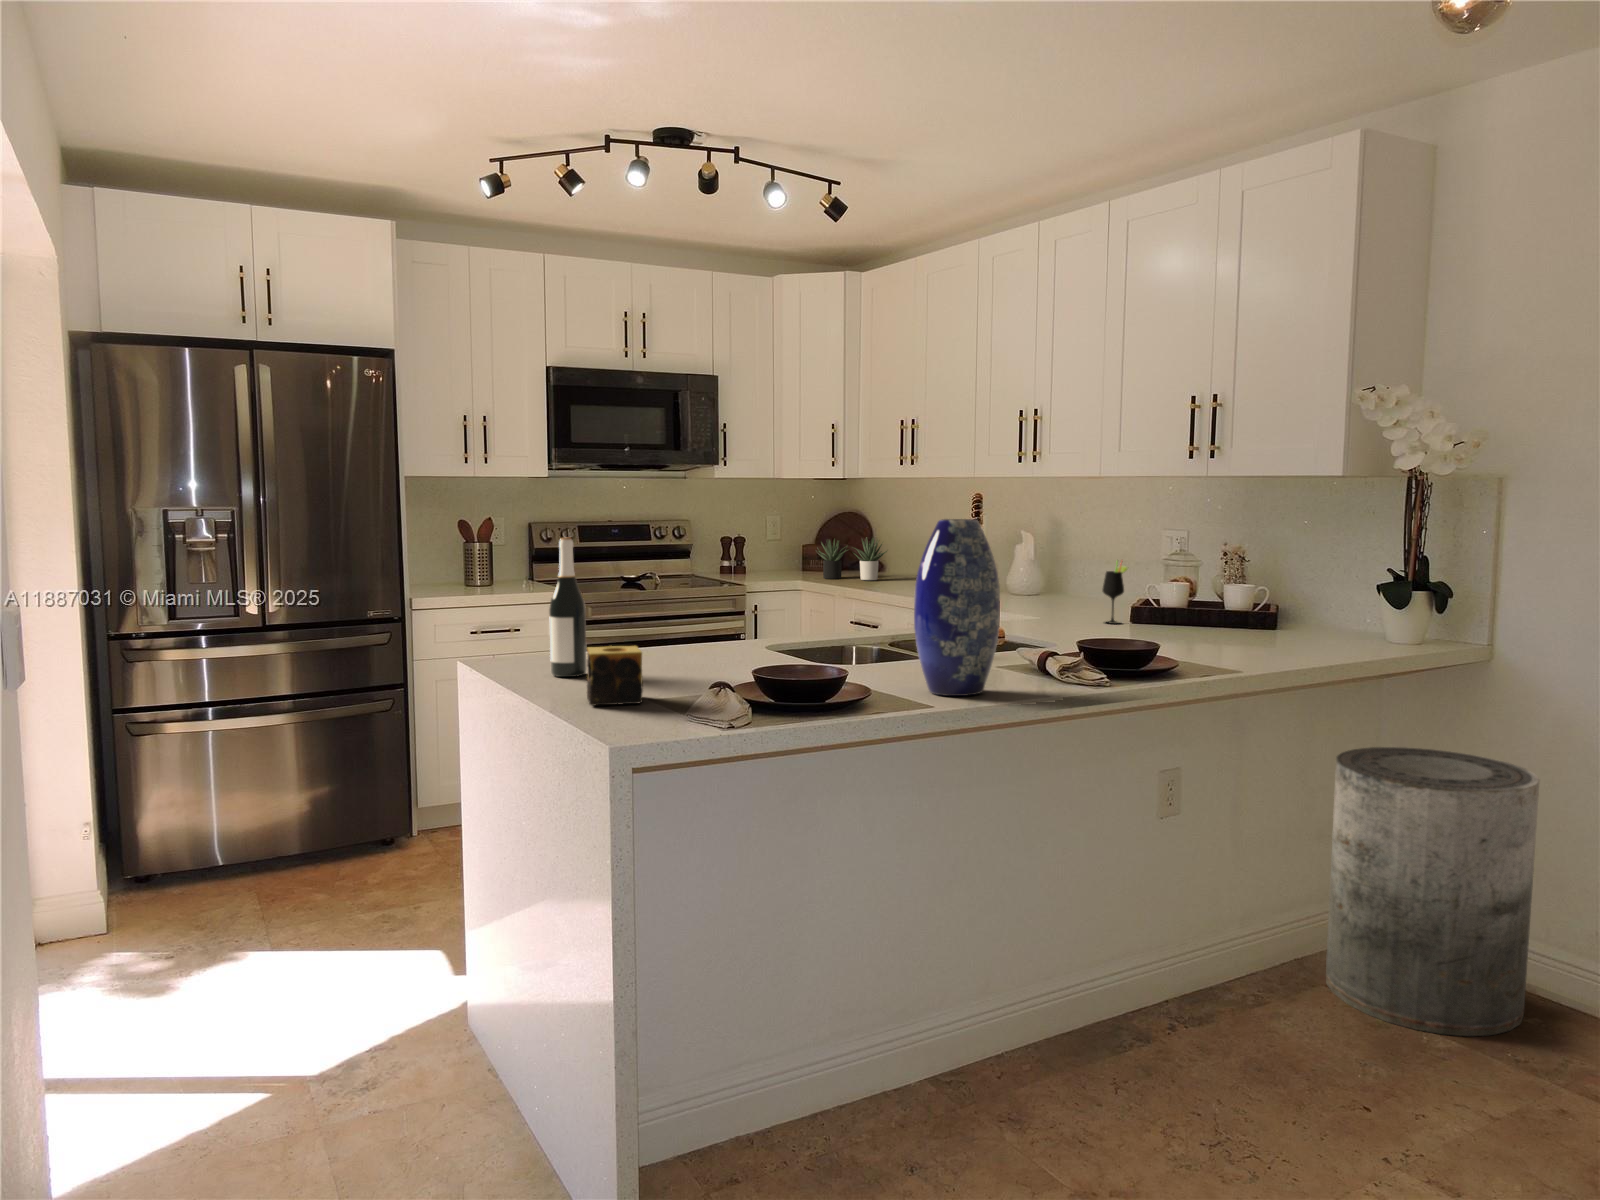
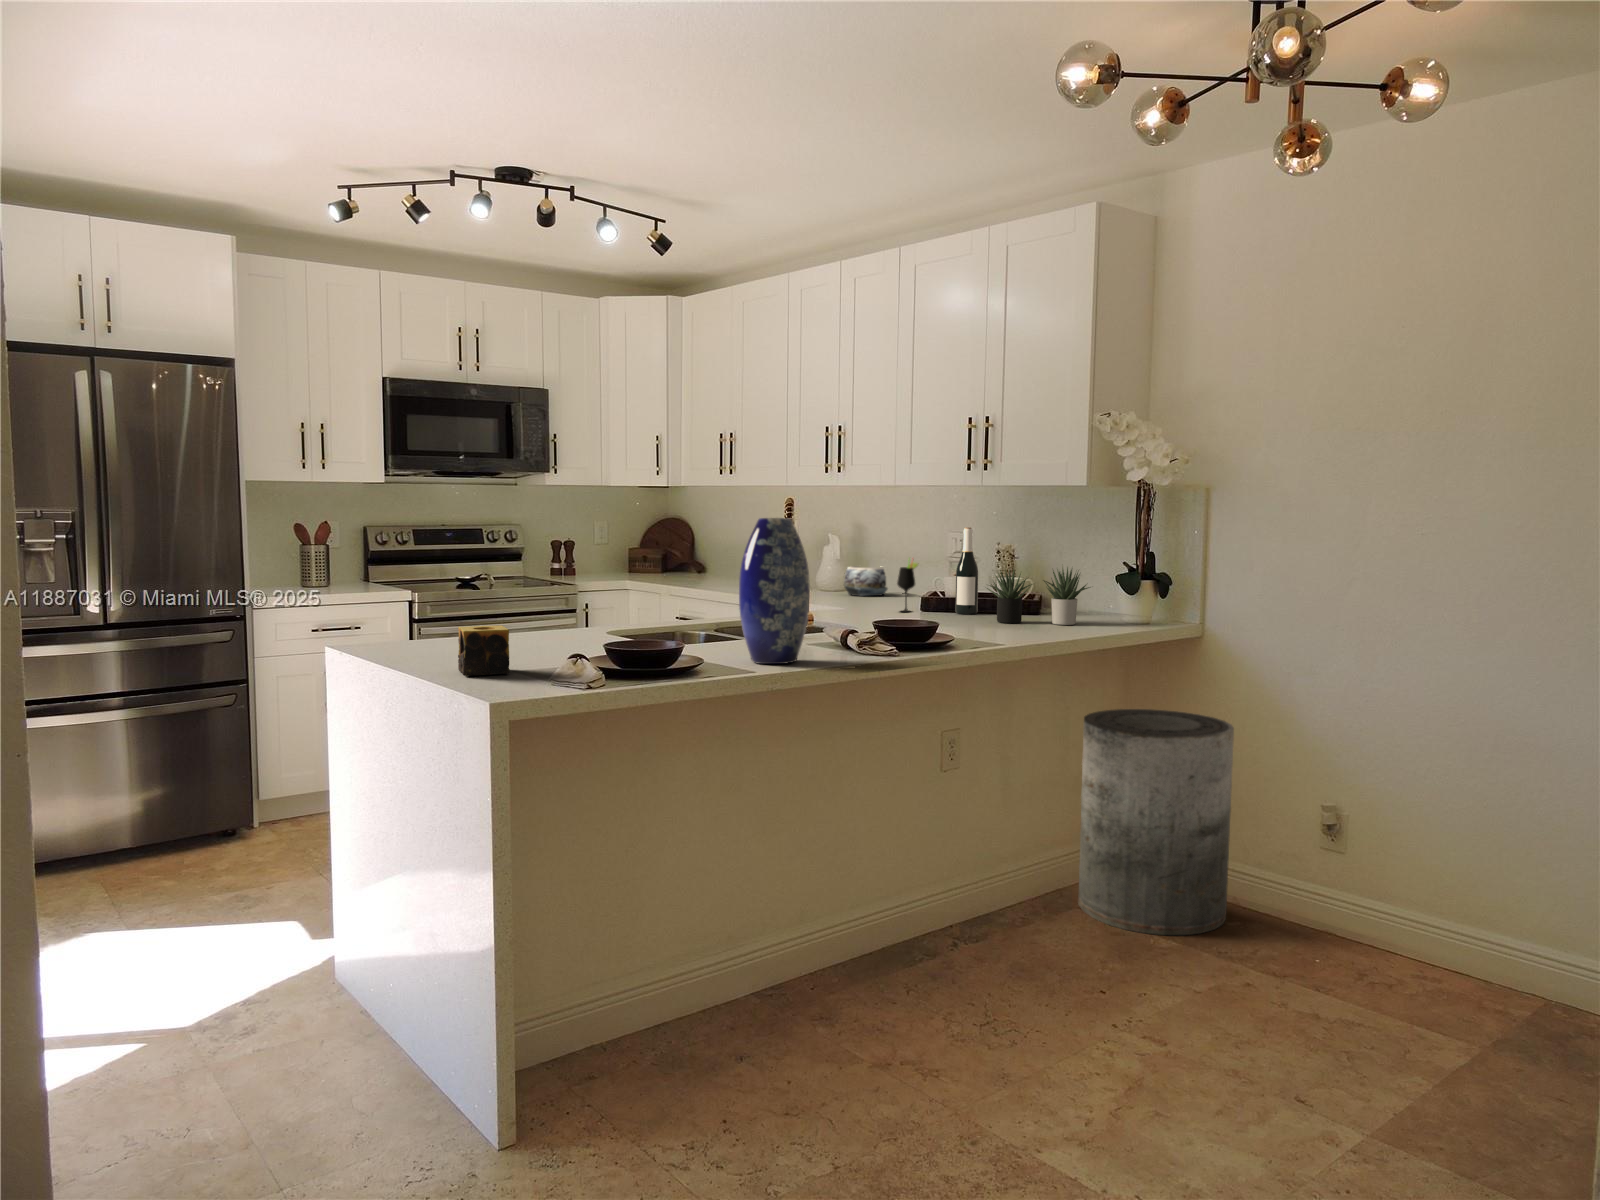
wine bottle: present [549,538,587,677] -> present [955,527,978,614]
succulent plant: present [818,539,887,580] -> present [987,567,1091,625]
decorative bowl: none [1038,567,1092,601] -> present [844,566,888,596]

